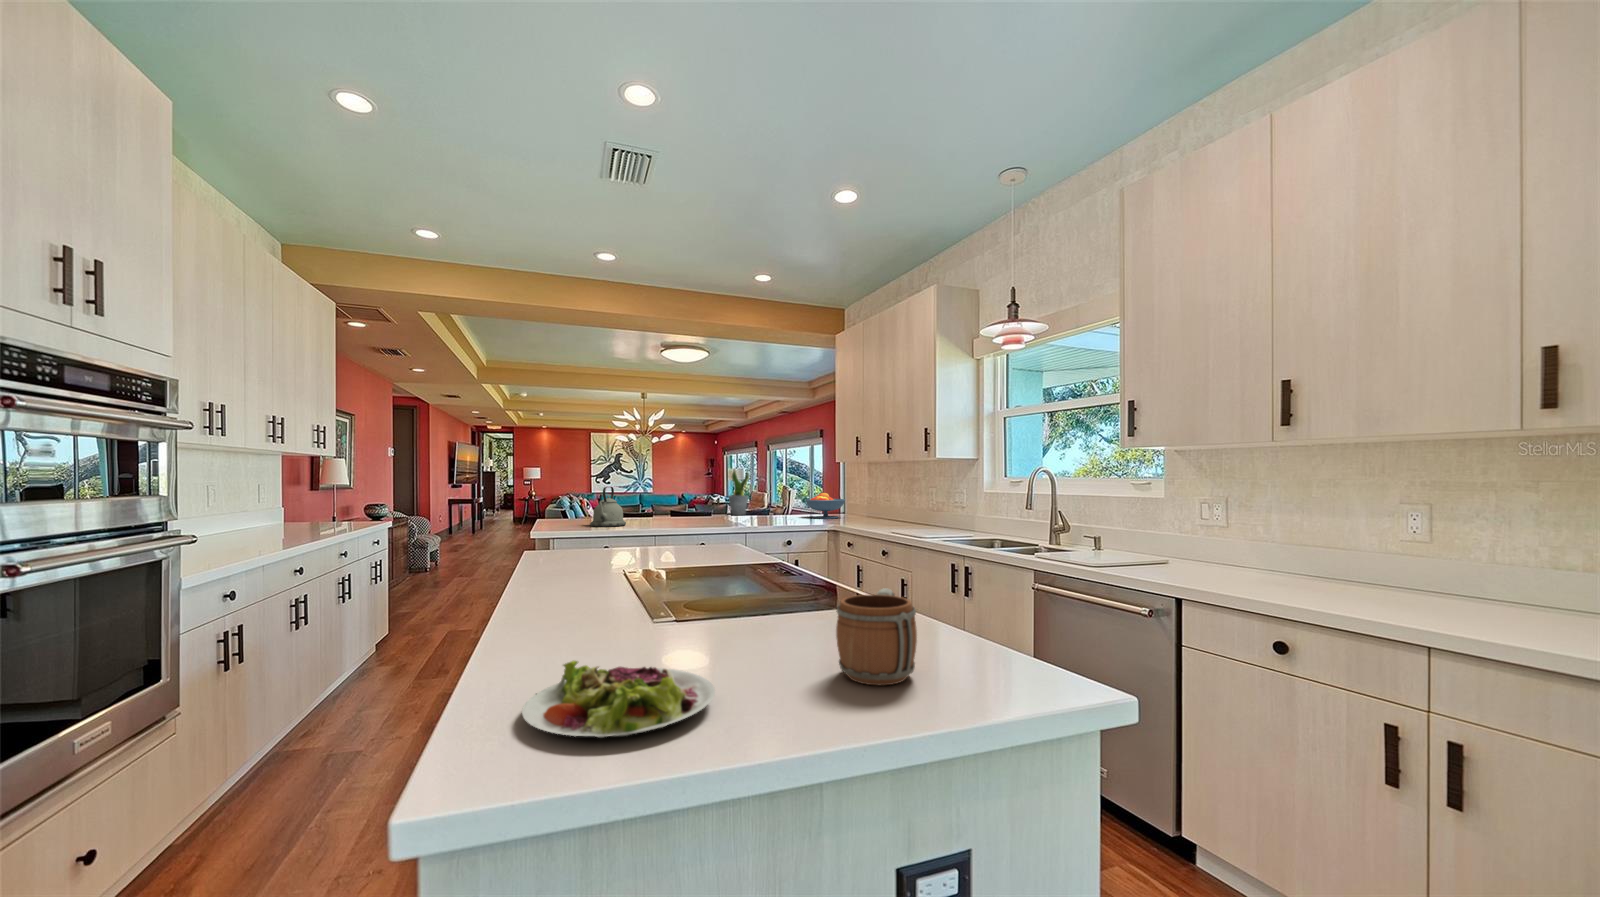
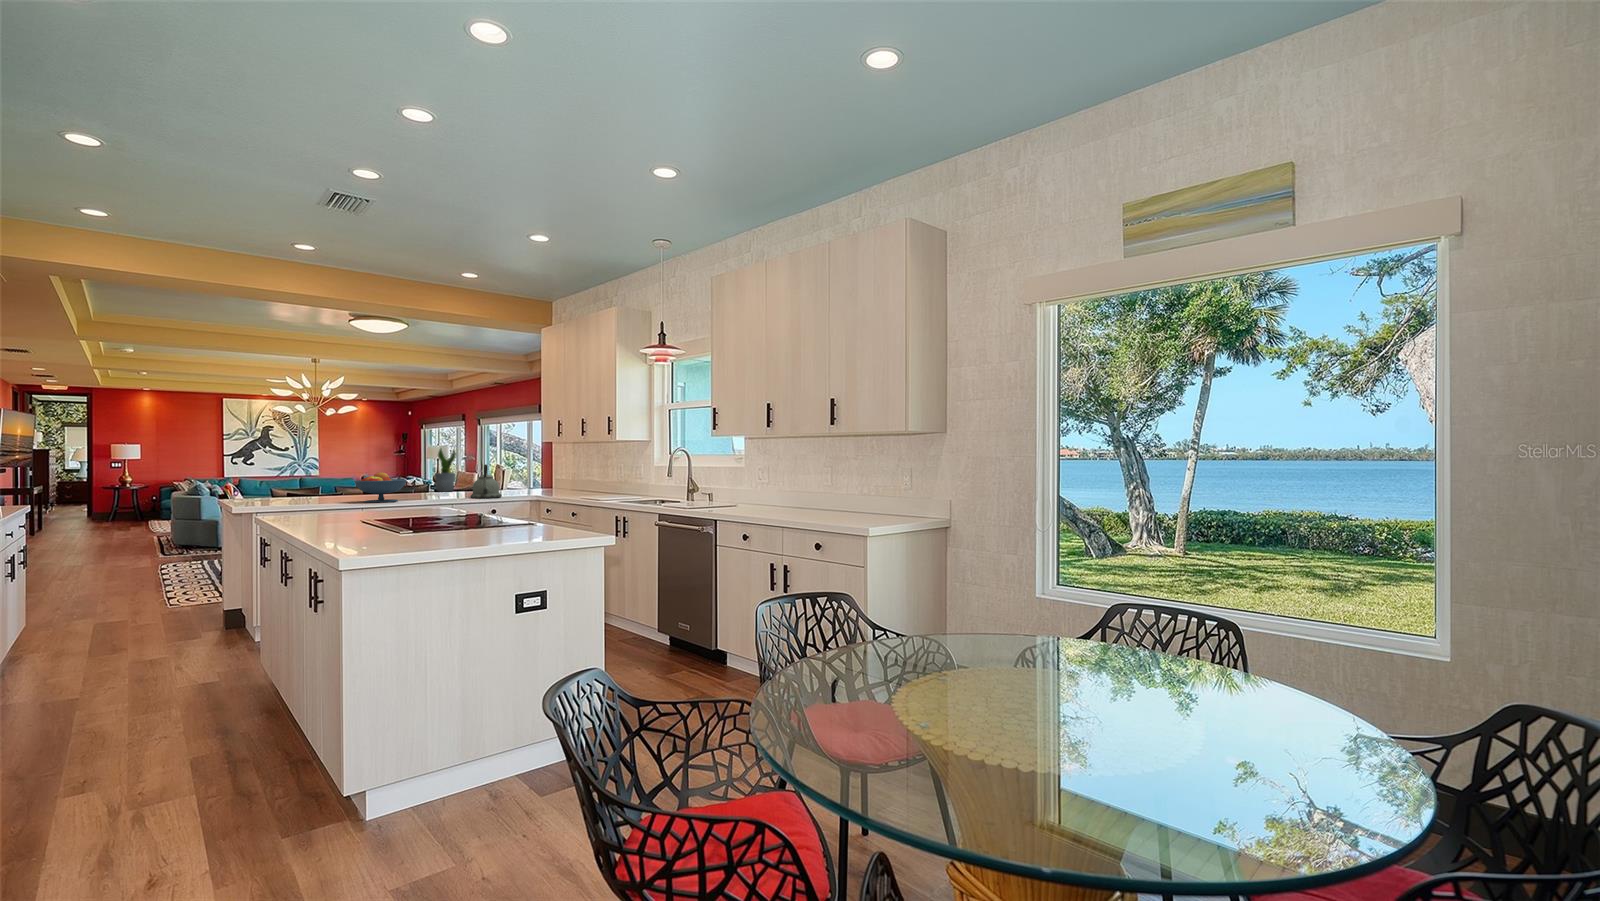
kettle: present [590,487,626,527] -> present [470,464,502,498]
fruit bowl: present [806,493,845,519] -> present [354,472,407,503]
mug: present [836,588,917,685] -> none [498,501,531,533]
salad plate: present [522,661,715,738] -> none [374,524,447,541]

